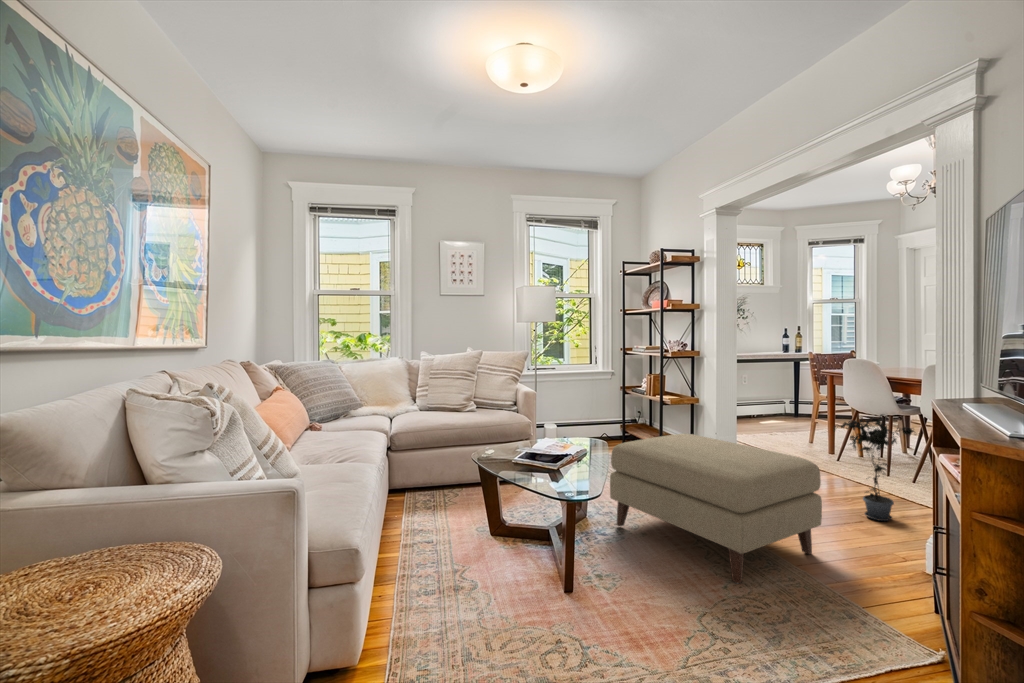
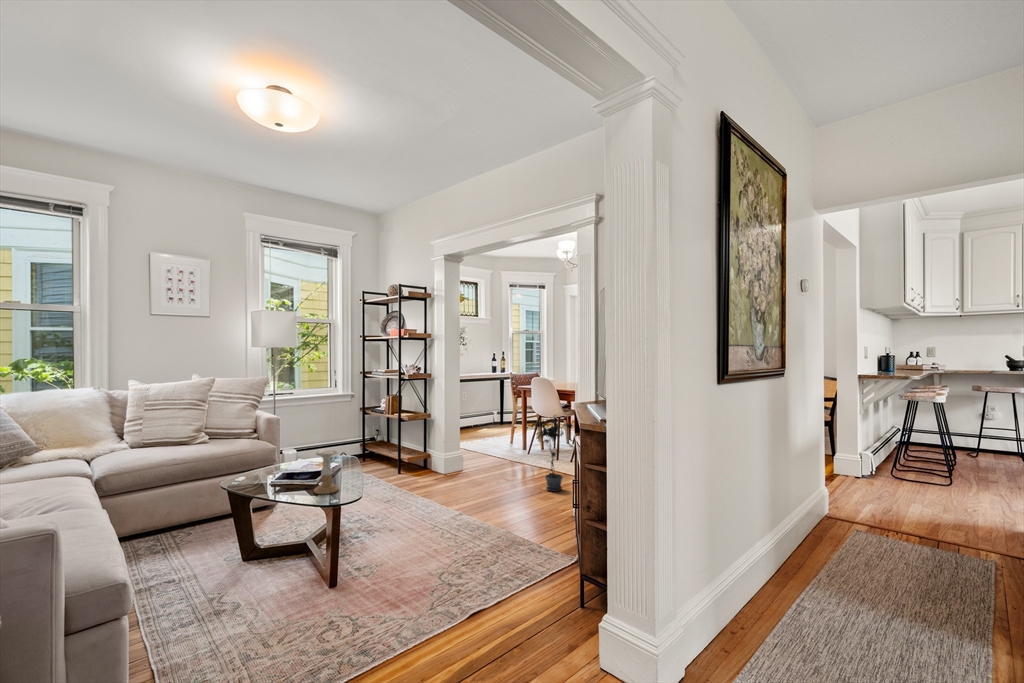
candle holder: none [553,434,580,483] -> present [314,450,339,494]
ottoman: present [610,434,822,584] -> none [361,442,520,551]

